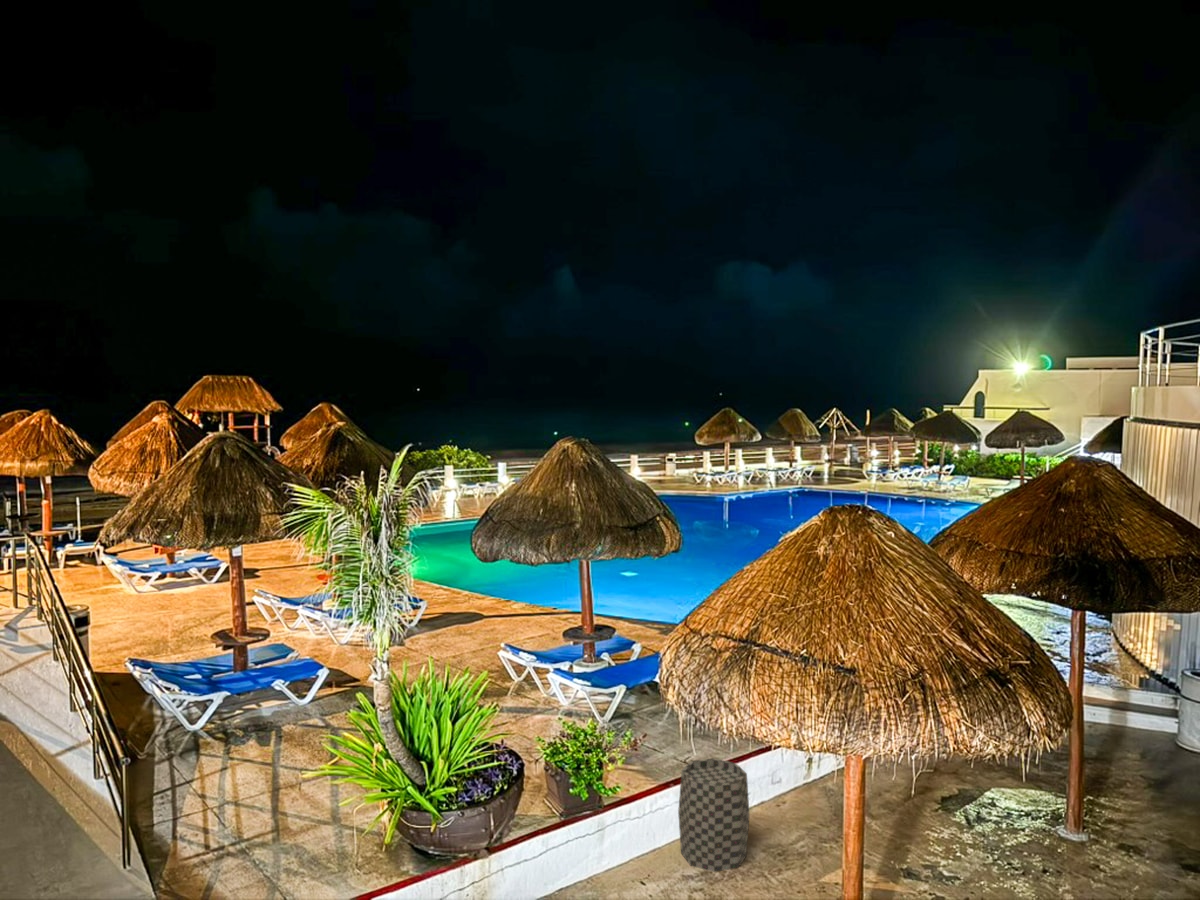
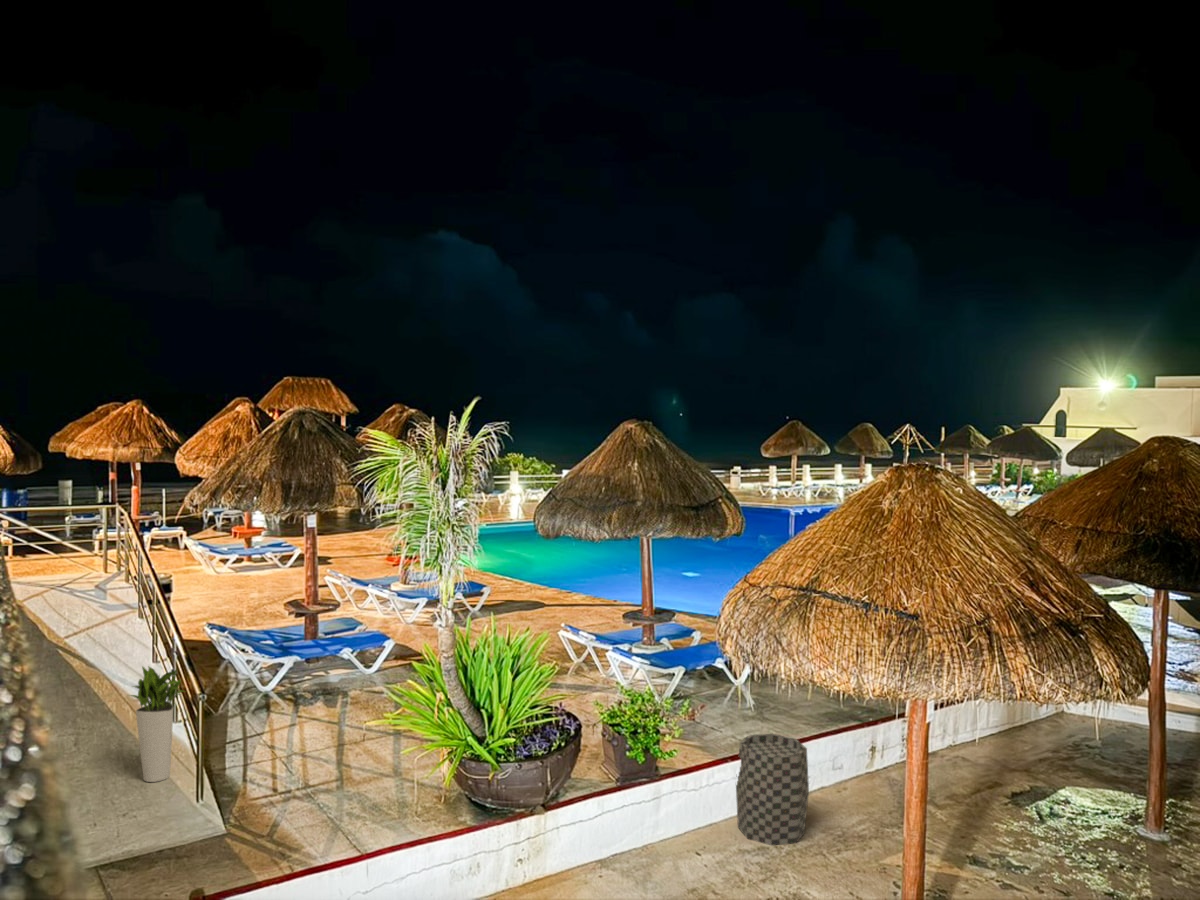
planter: none [43,727,108,848] -> present [131,667,184,782]

